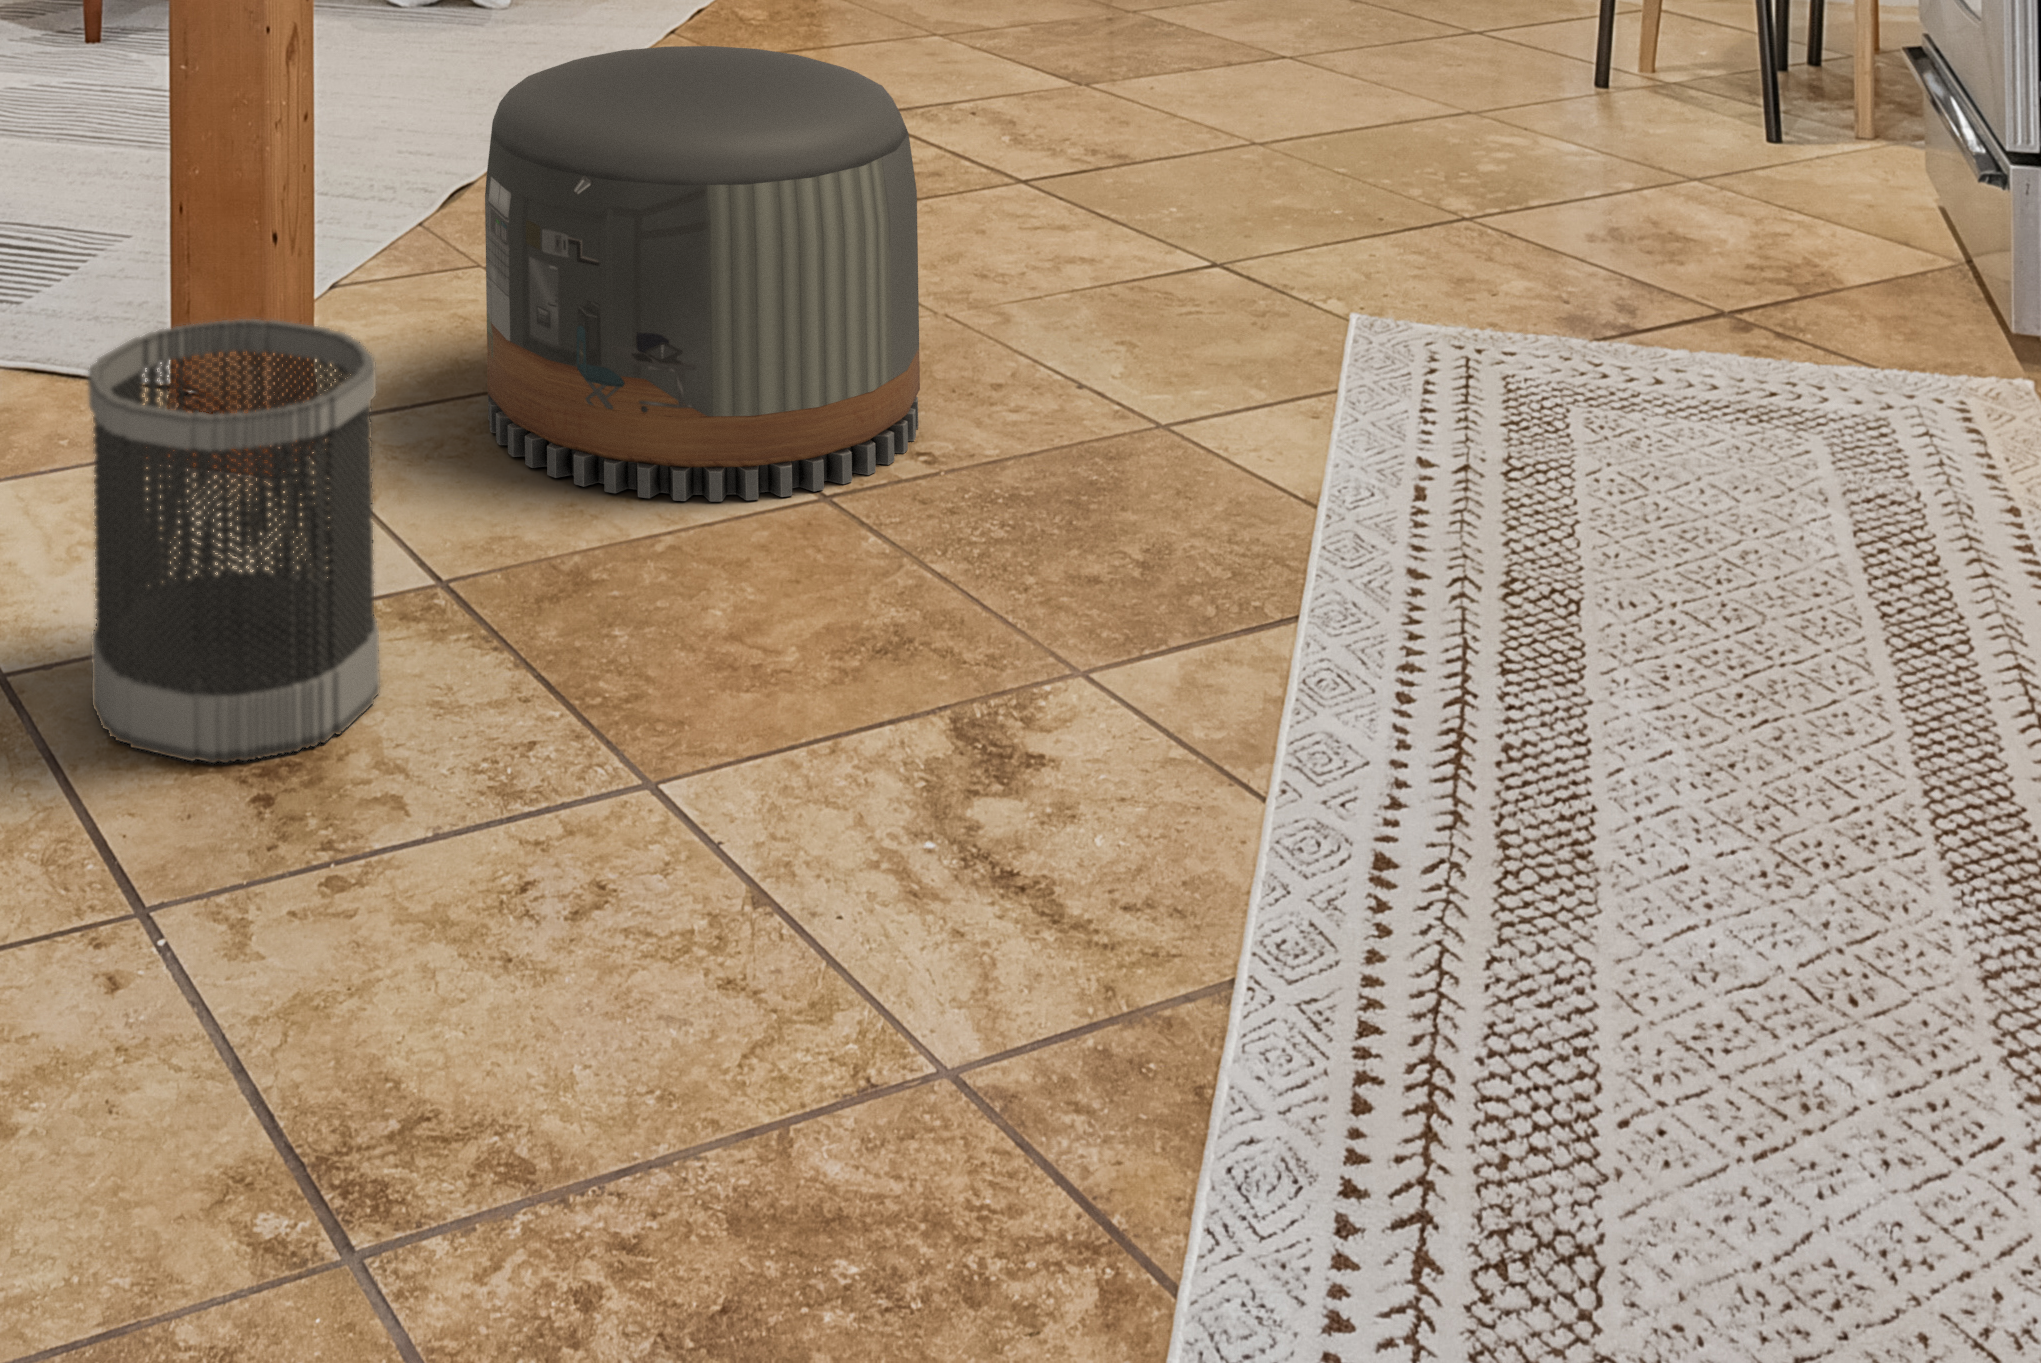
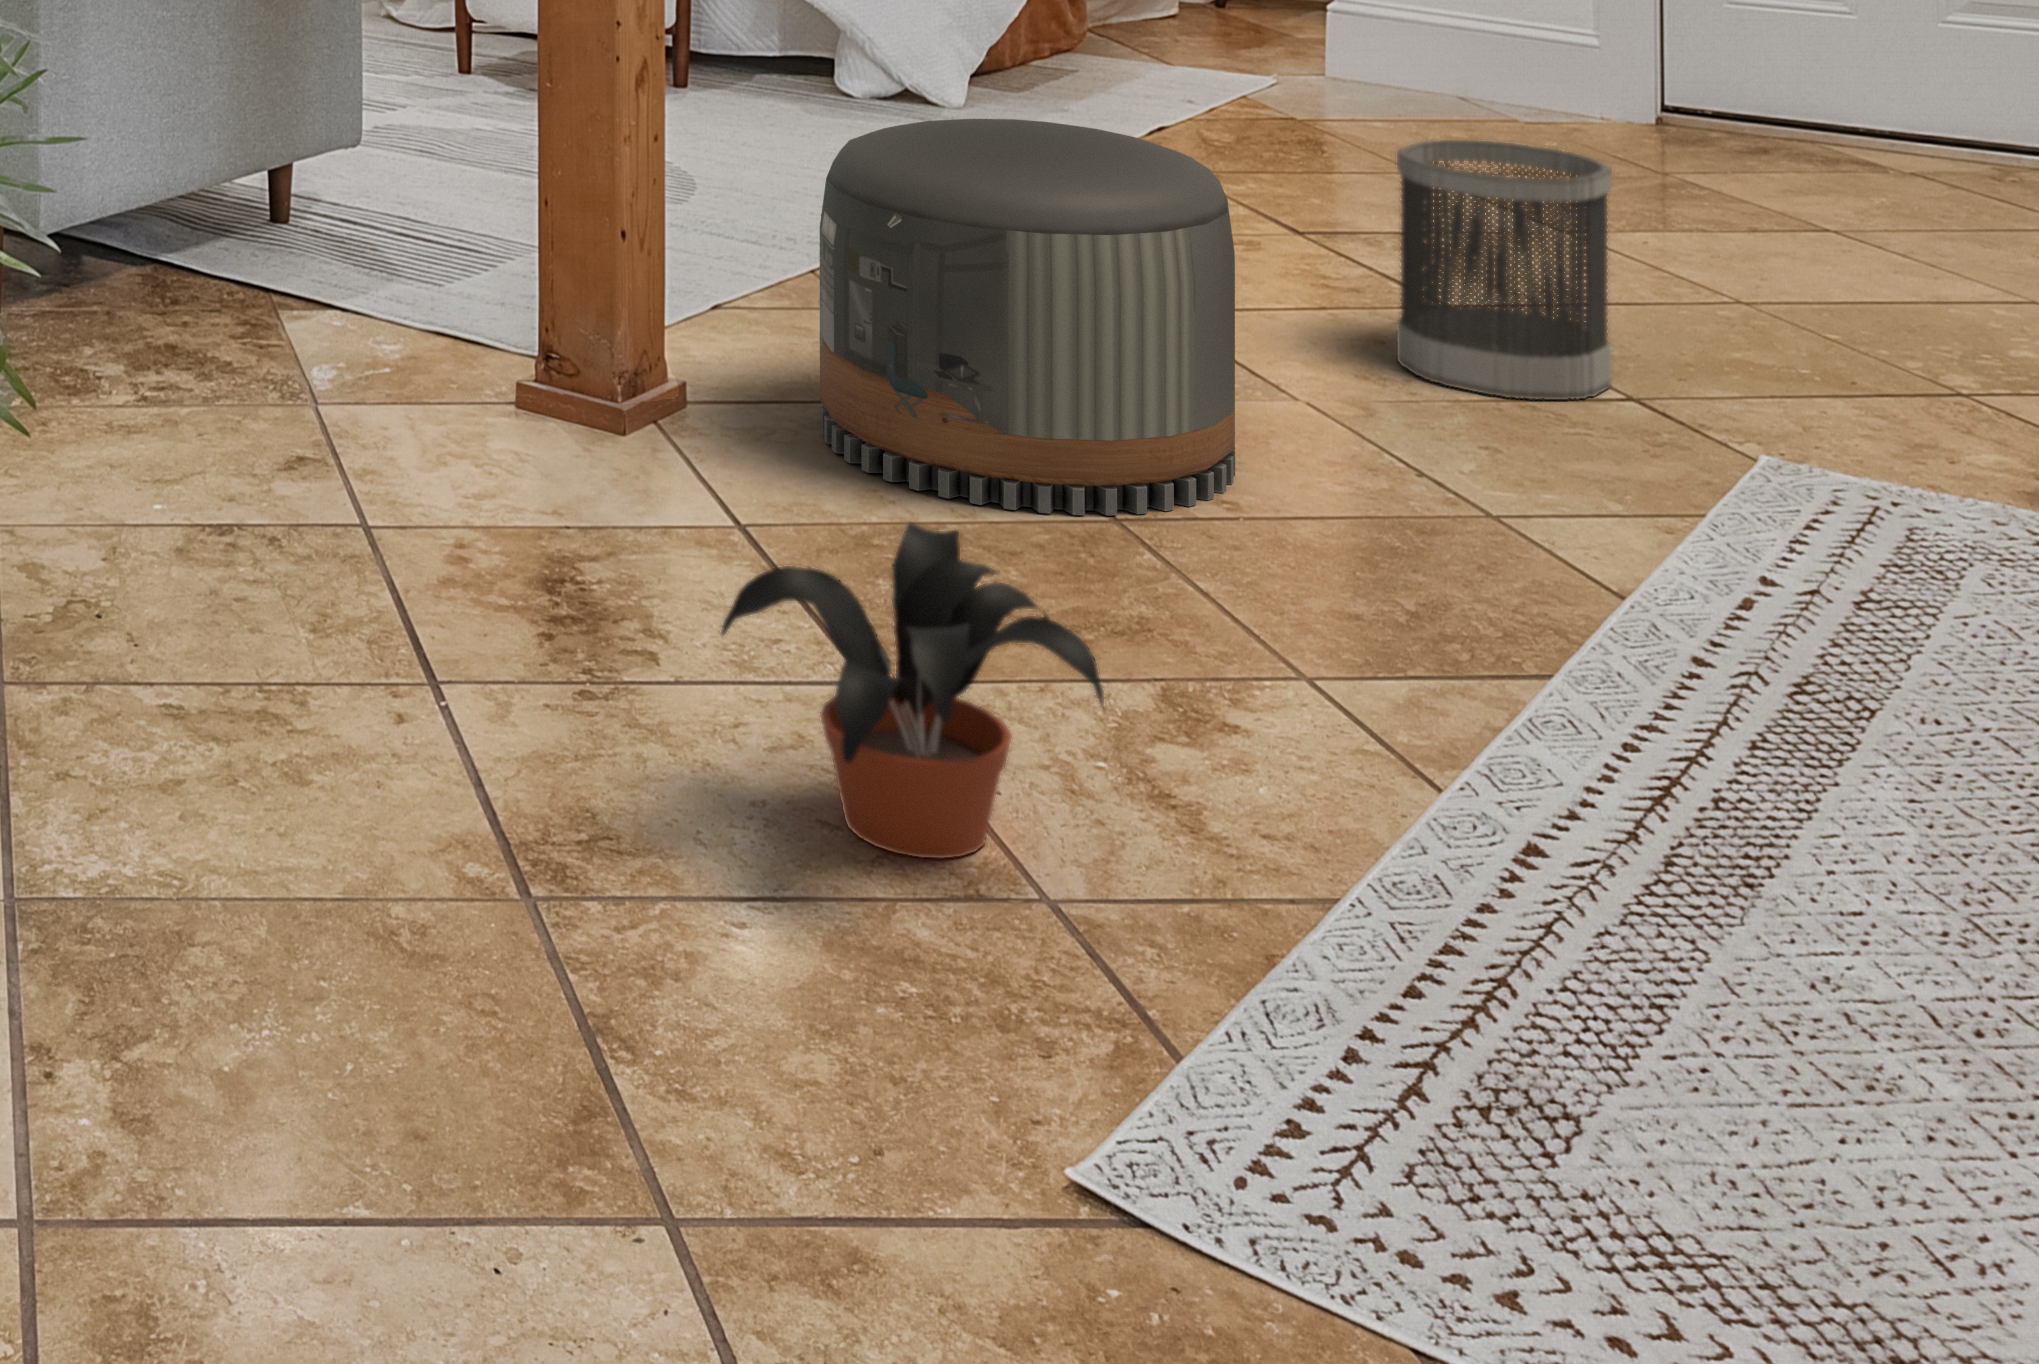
wastebasket: present [88,319,380,763] -> present [1397,140,1612,400]
potted plant: none [542,600,990,1045] -> present [721,522,1104,859]

